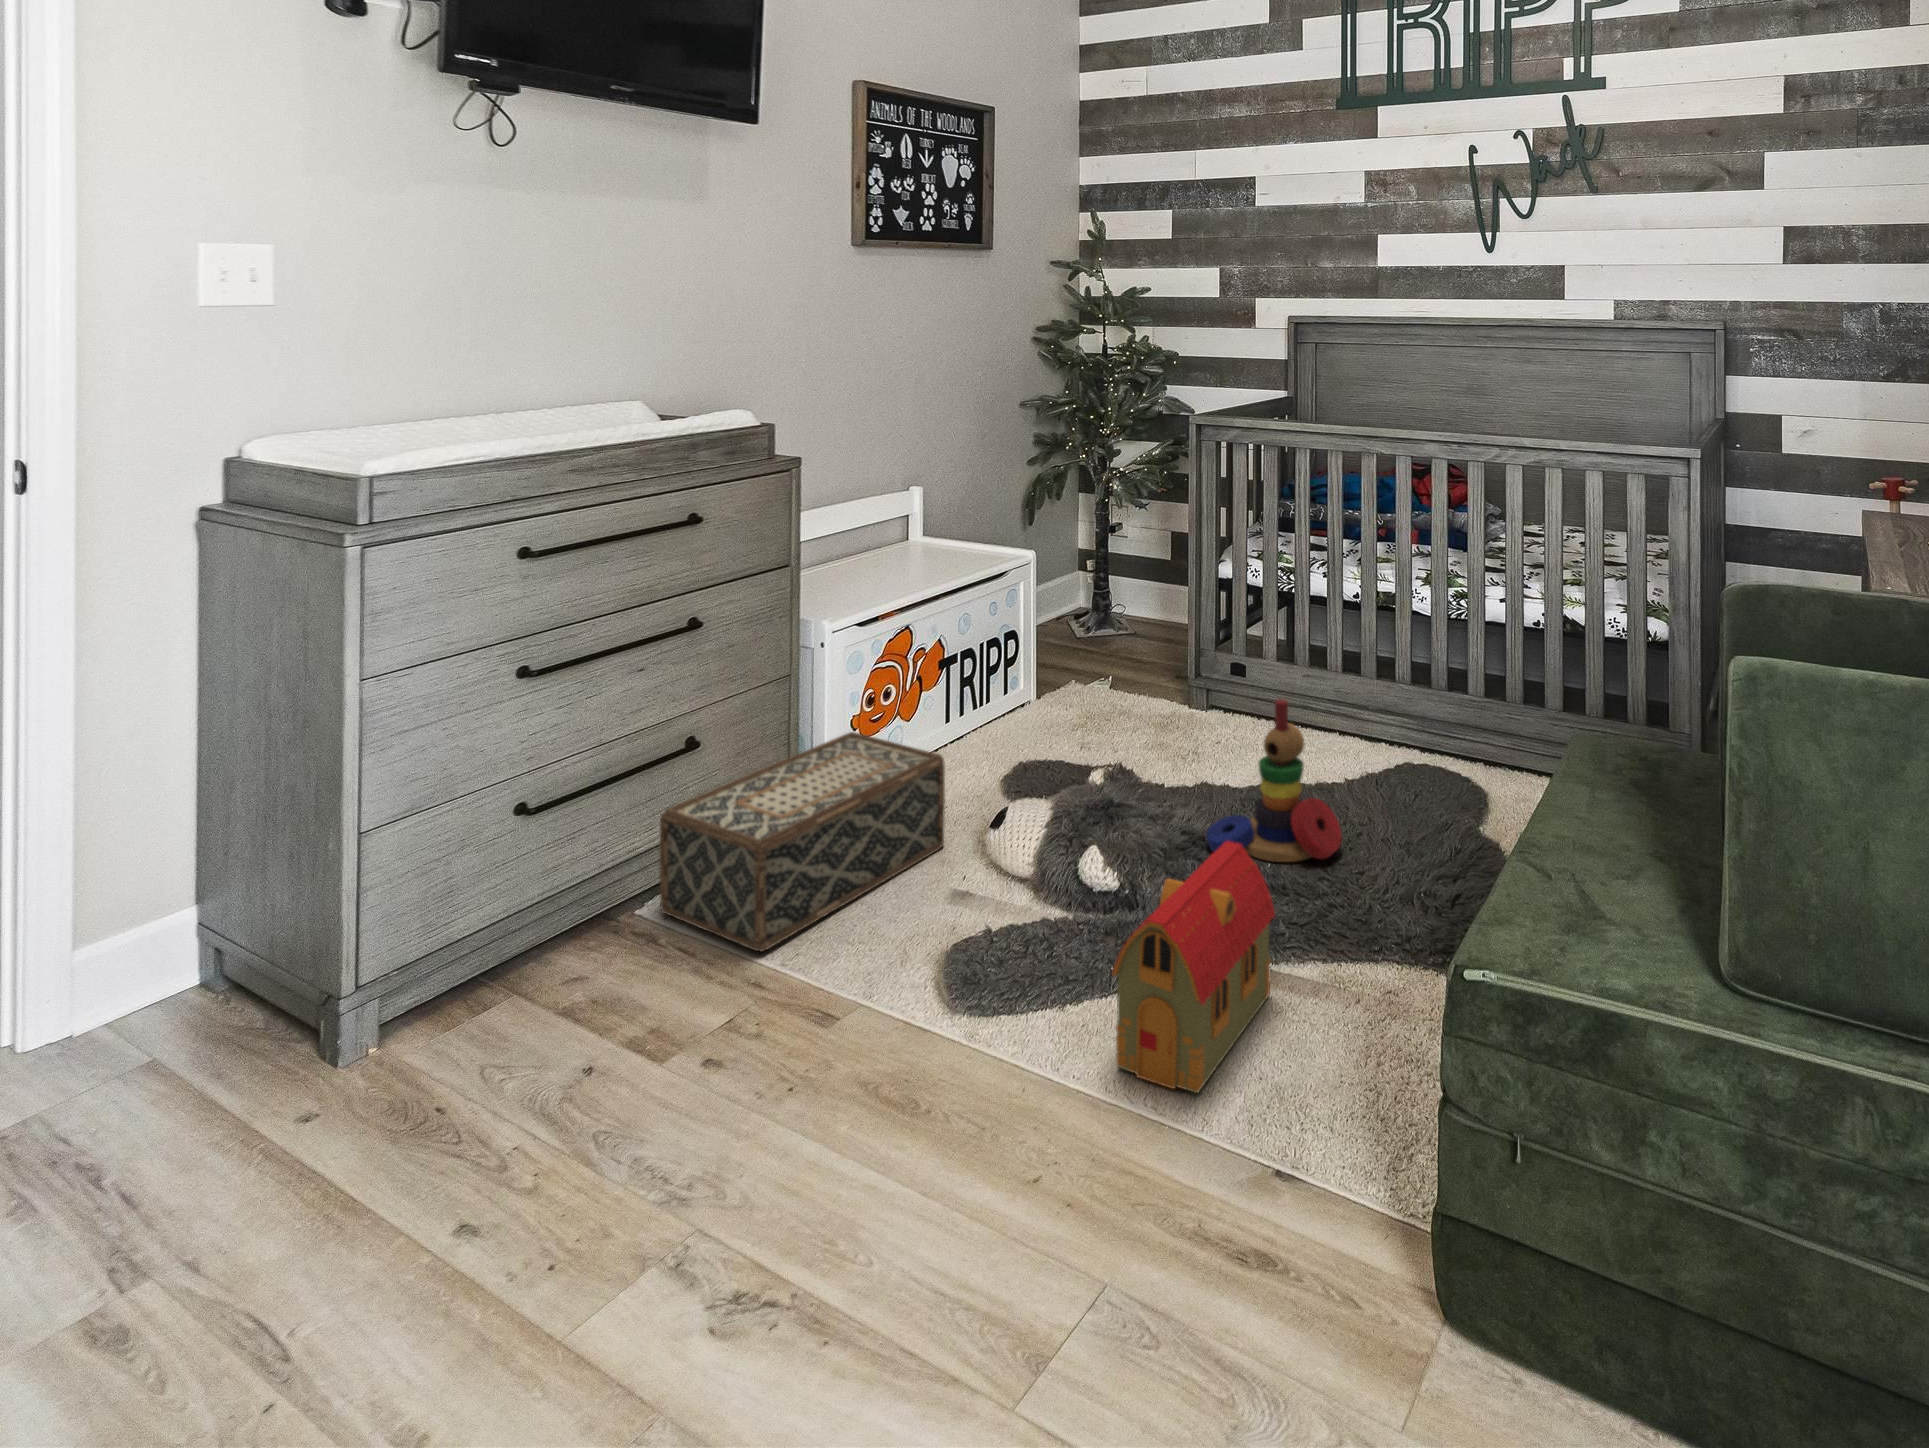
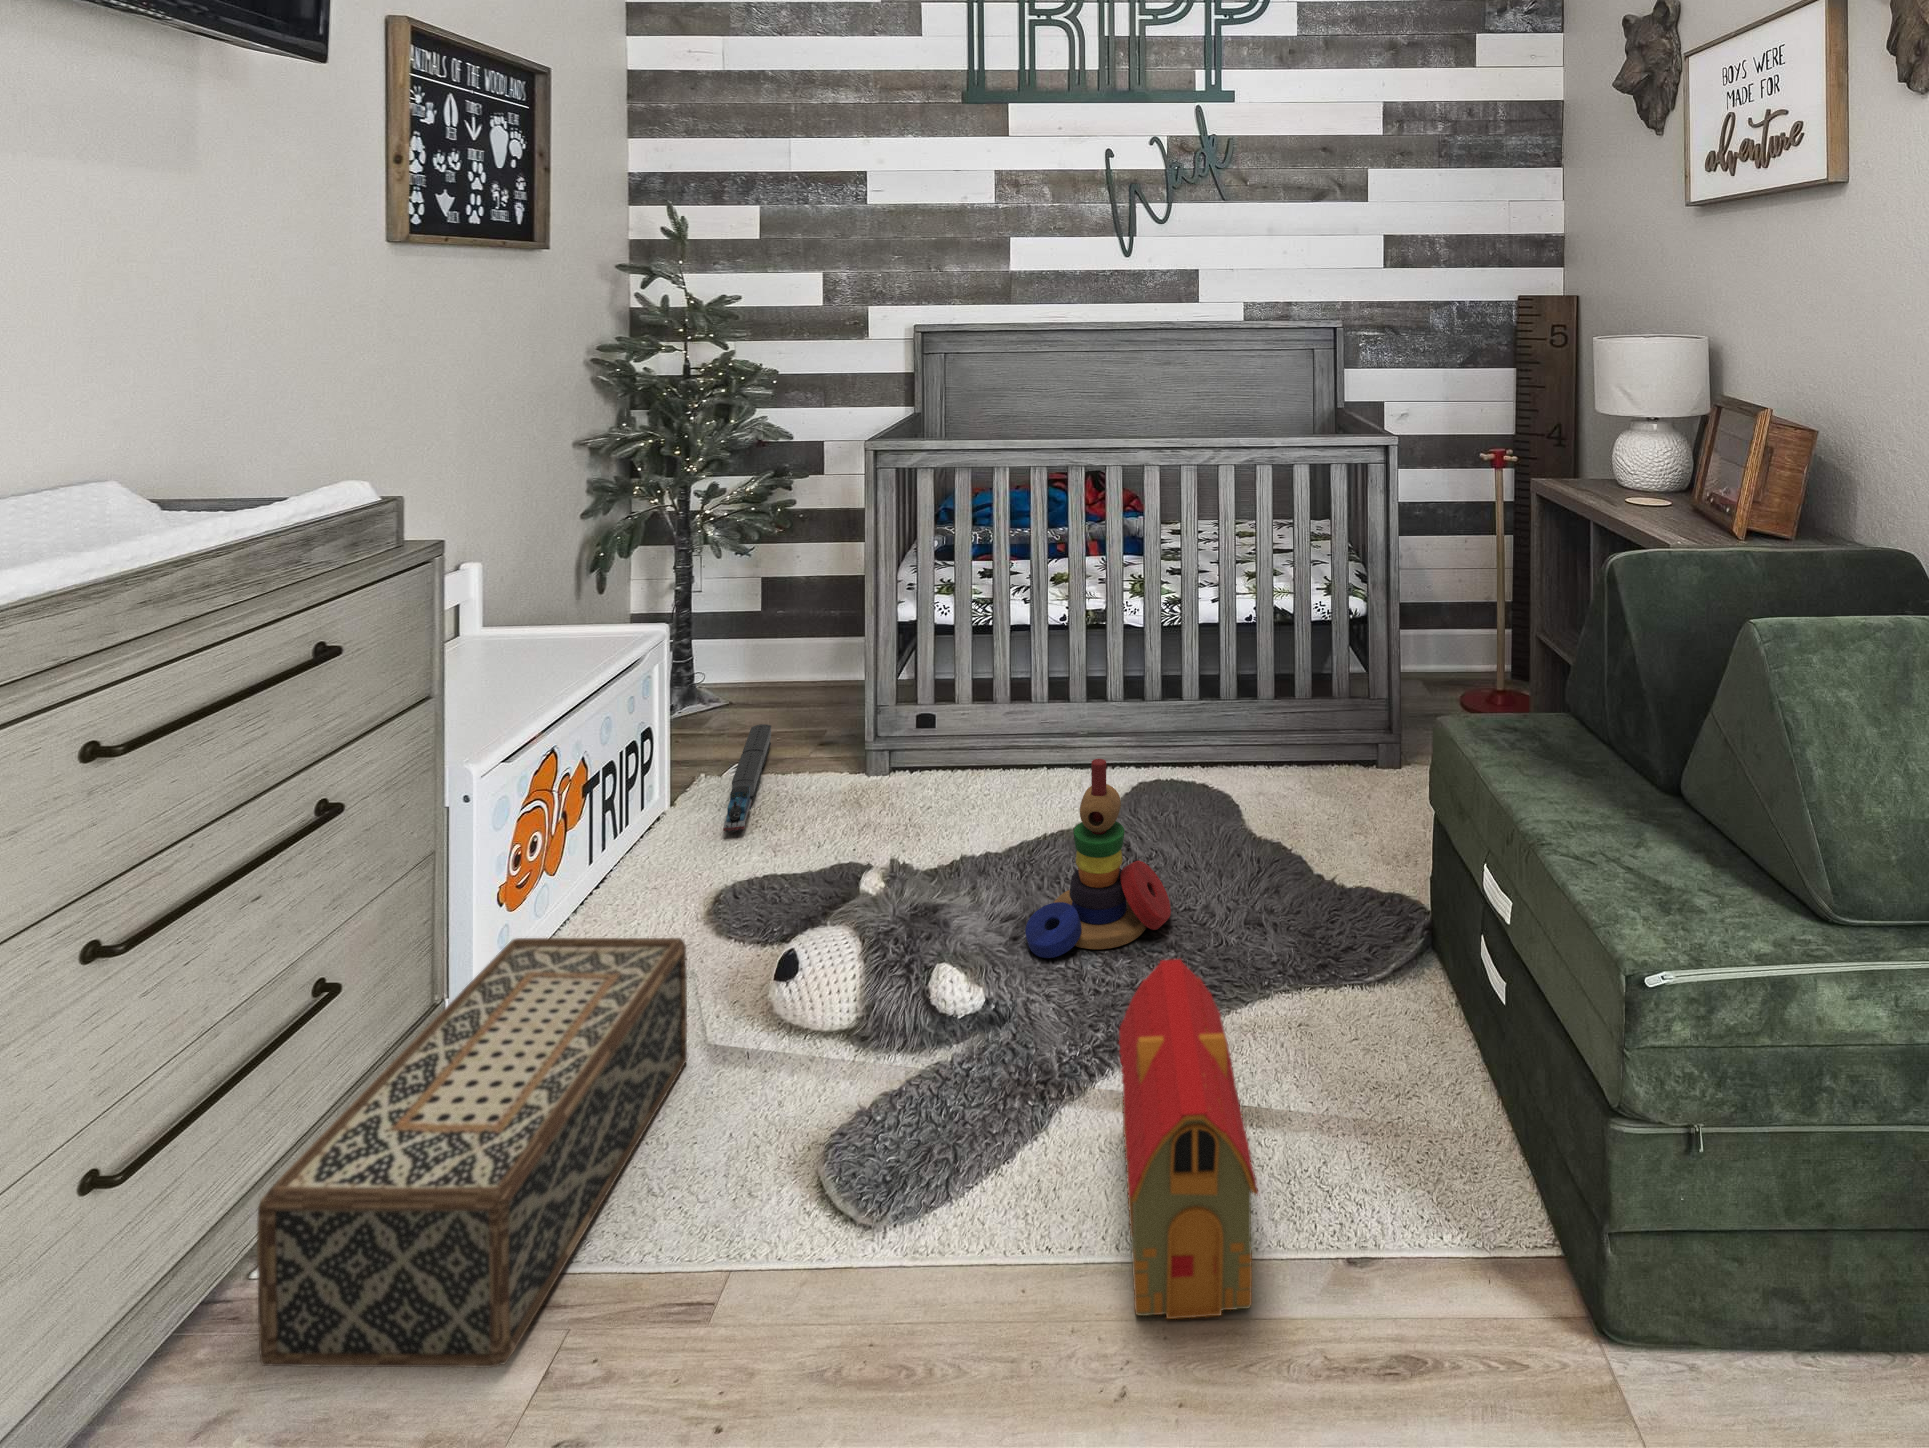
toy train: none [1053,654,1128,724] -> present [723,724,771,832]

